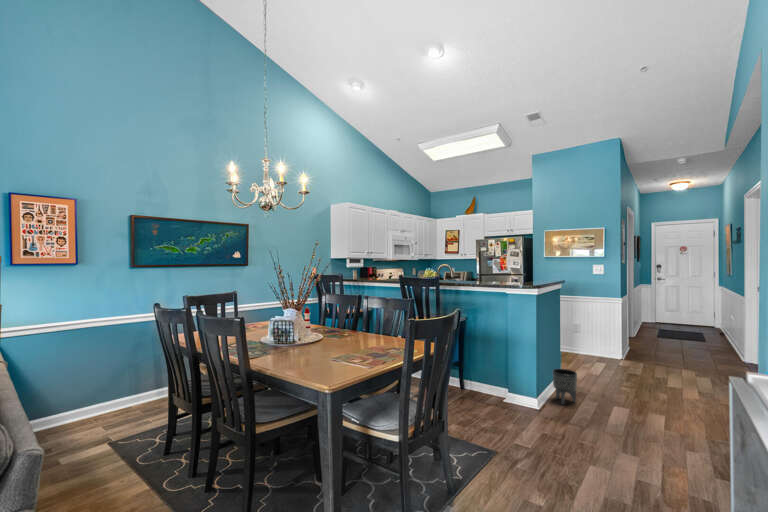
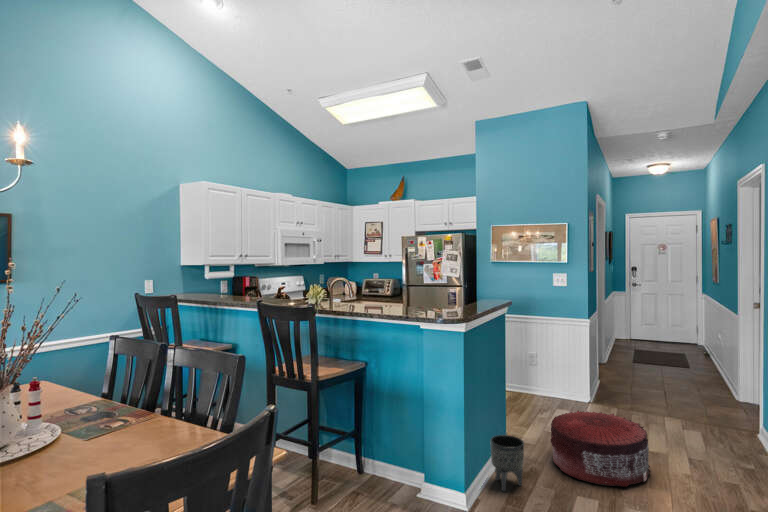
pouf: none [595,358,673,407] -> present [551,411,650,487]

